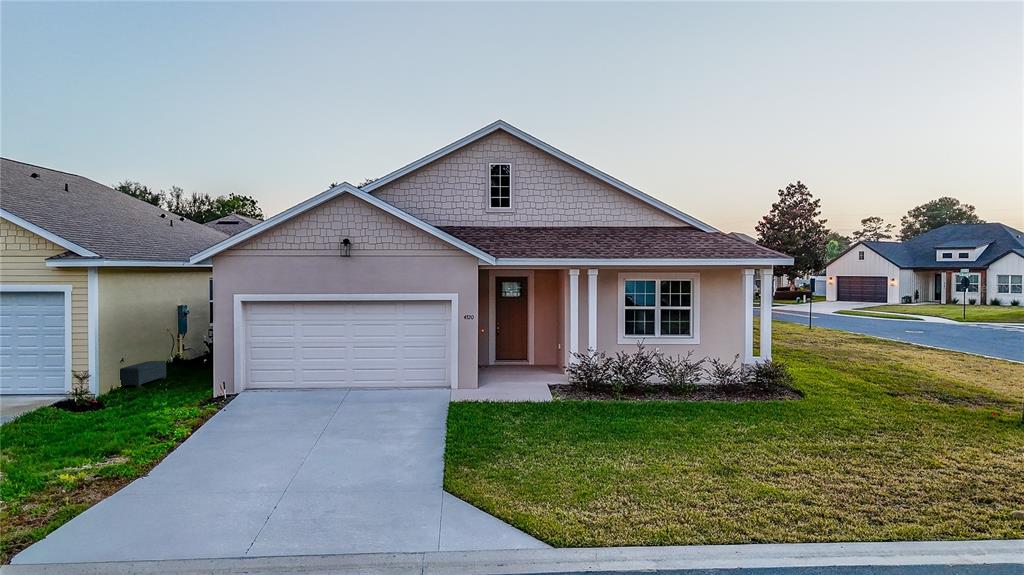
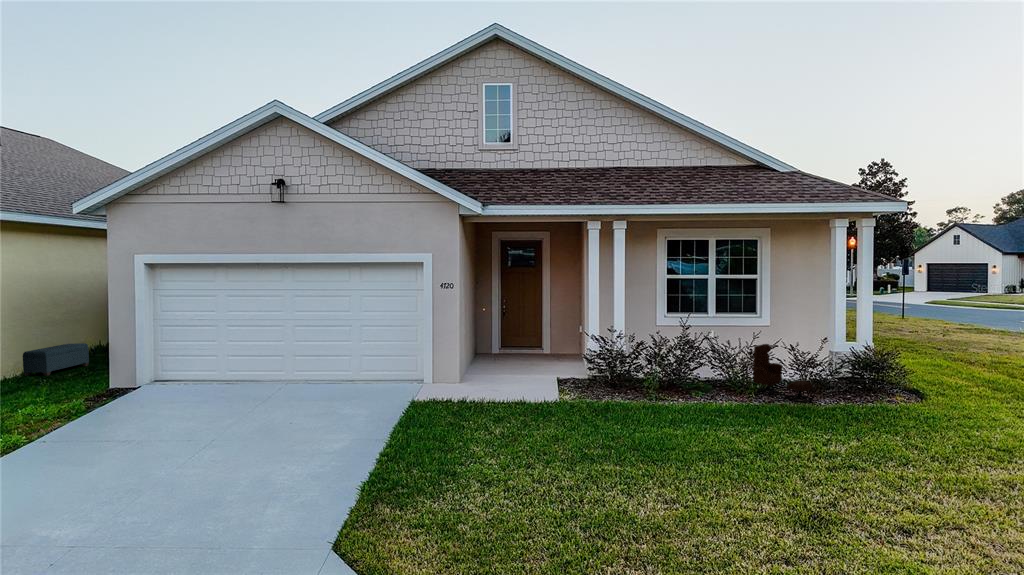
lounge chair: none [688,359,729,401] -> present [752,344,813,403]

